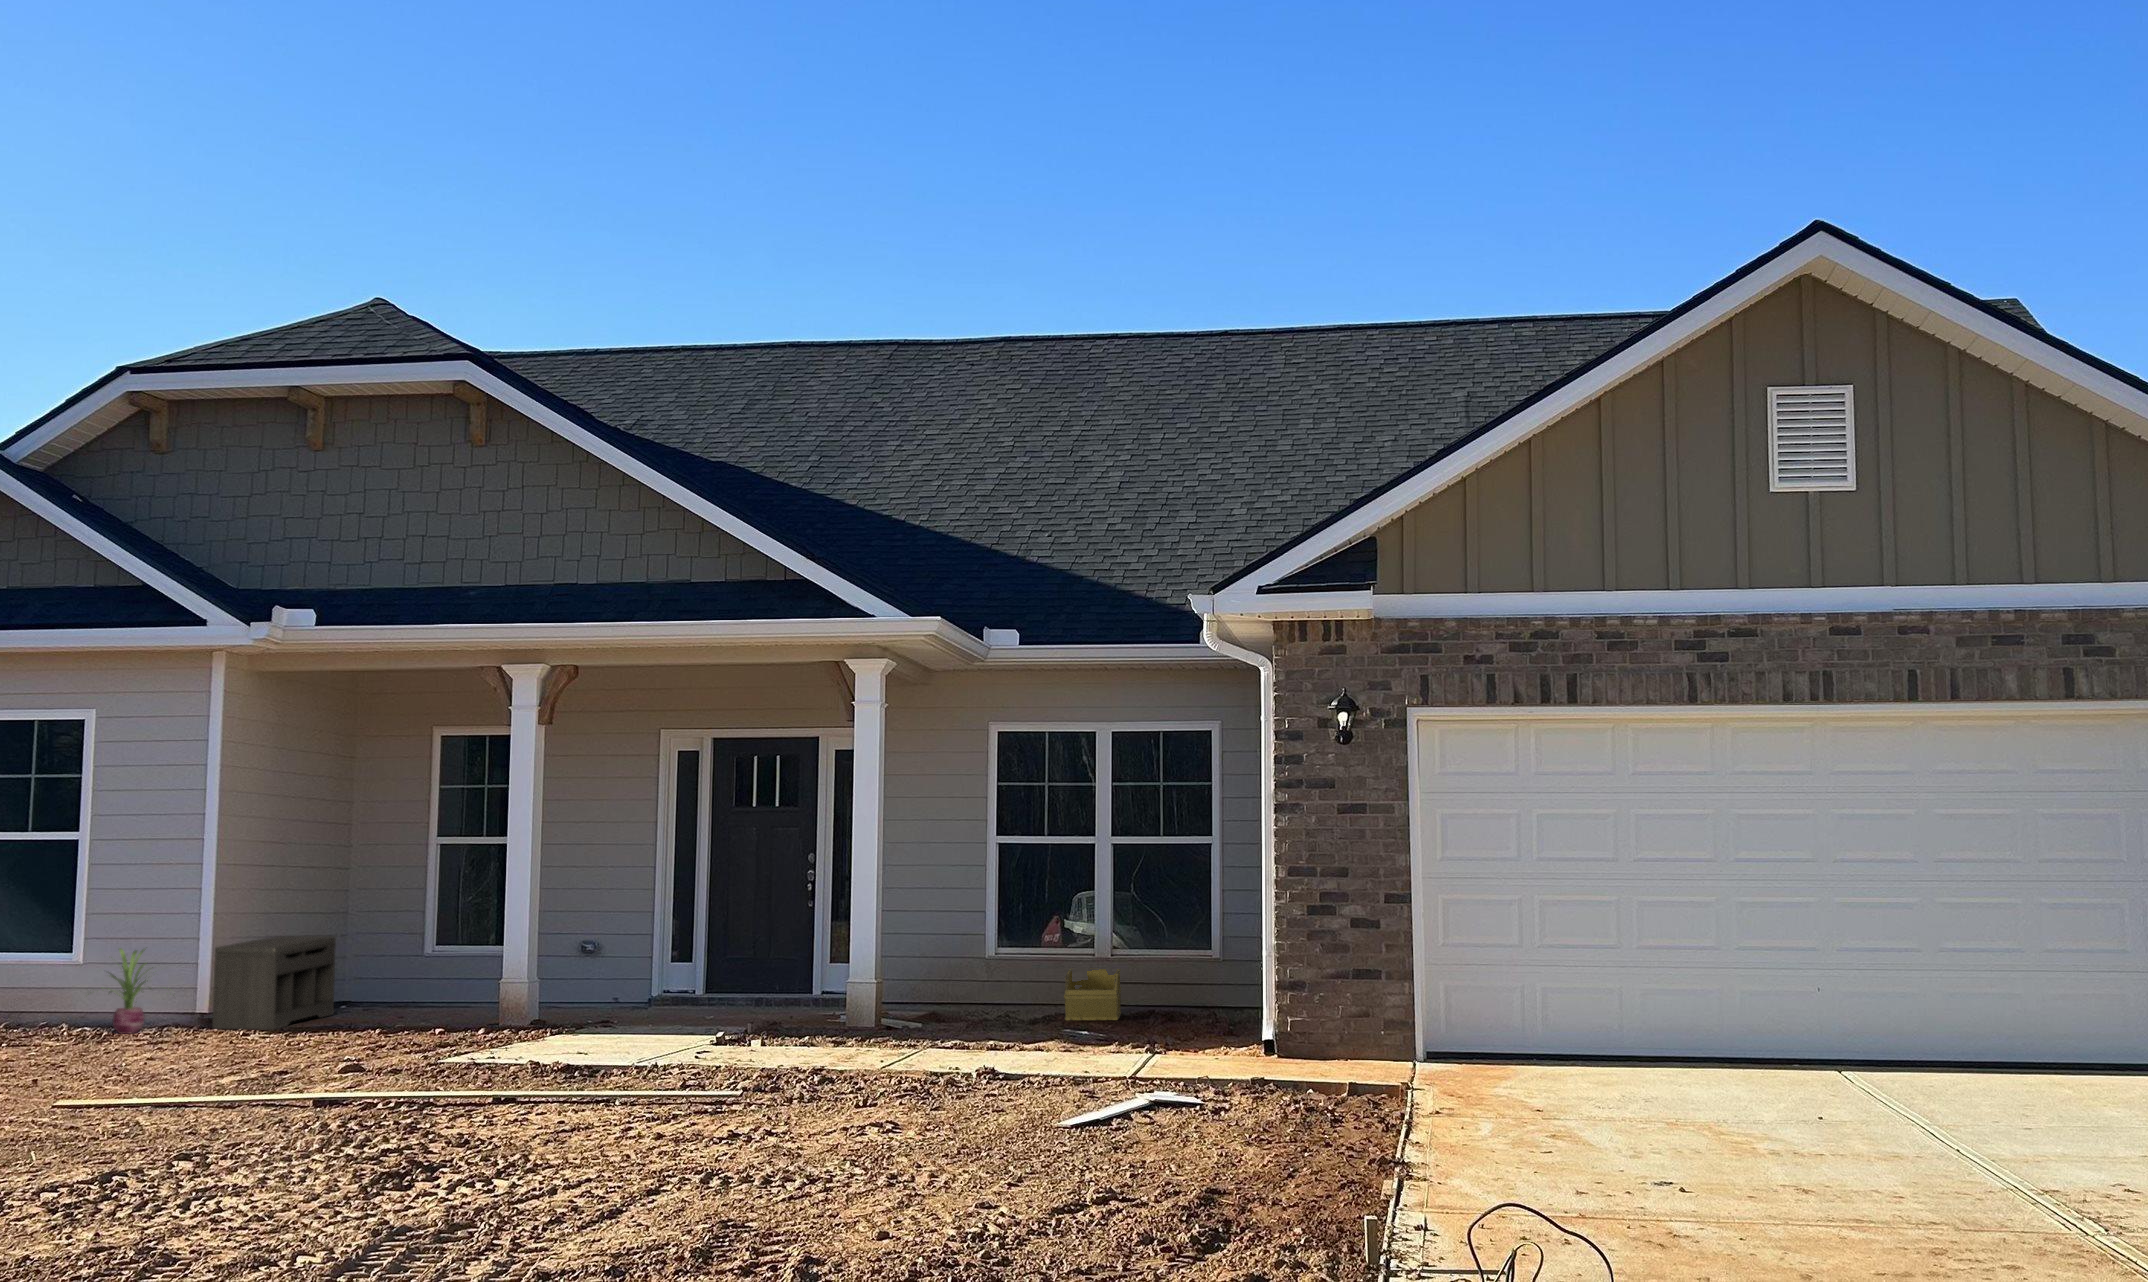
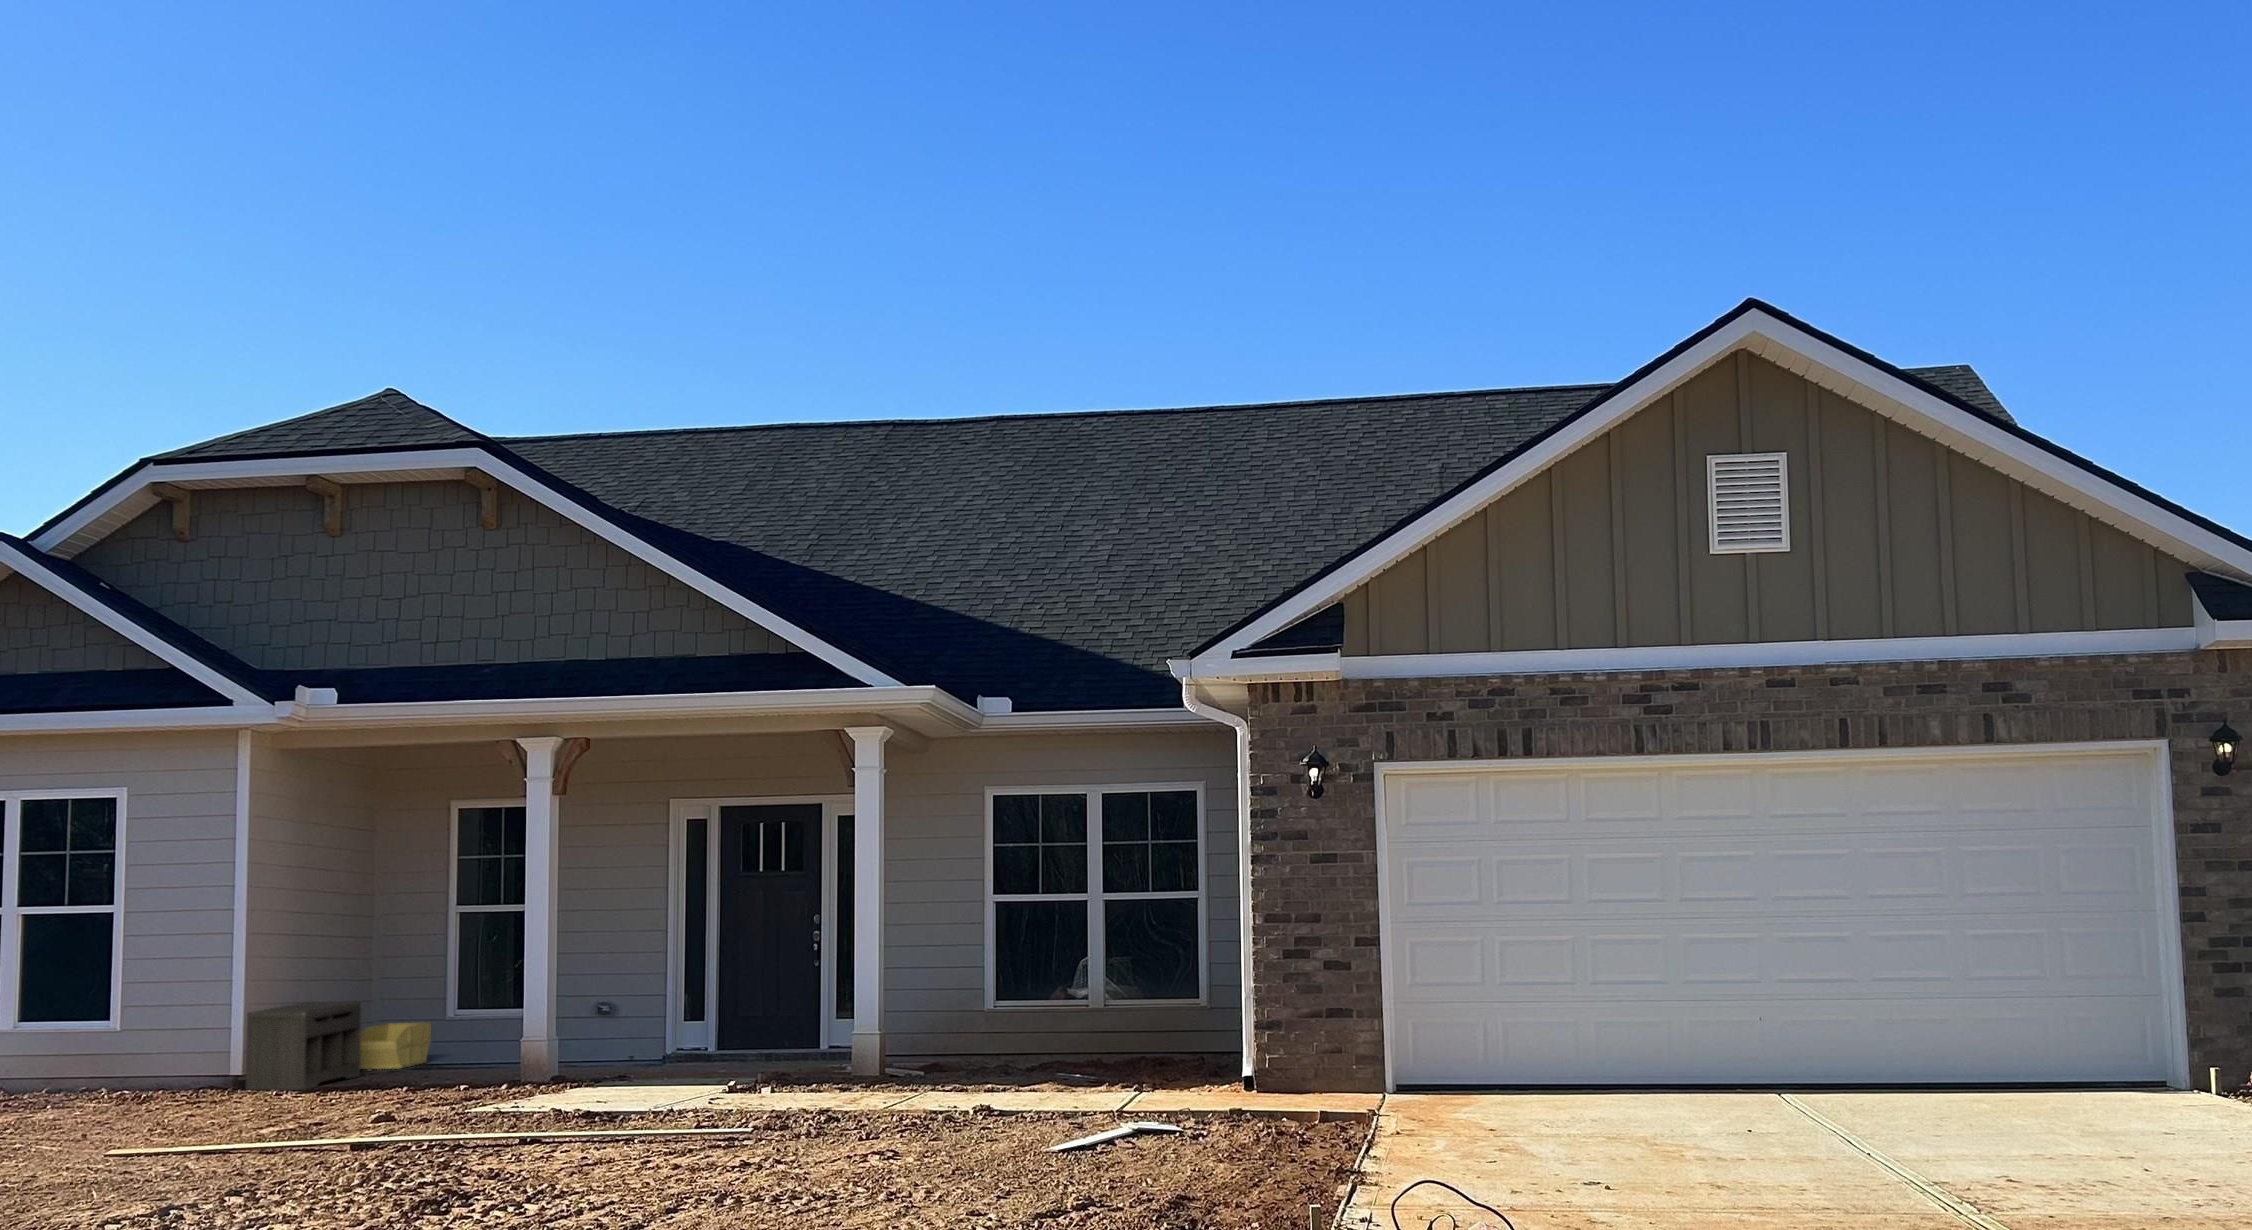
decorative plant: present [108,948,147,1034] -> none [124,1013,211,1096]
storage bin: present [1064,968,1122,1020] -> present [360,1022,431,1069]

